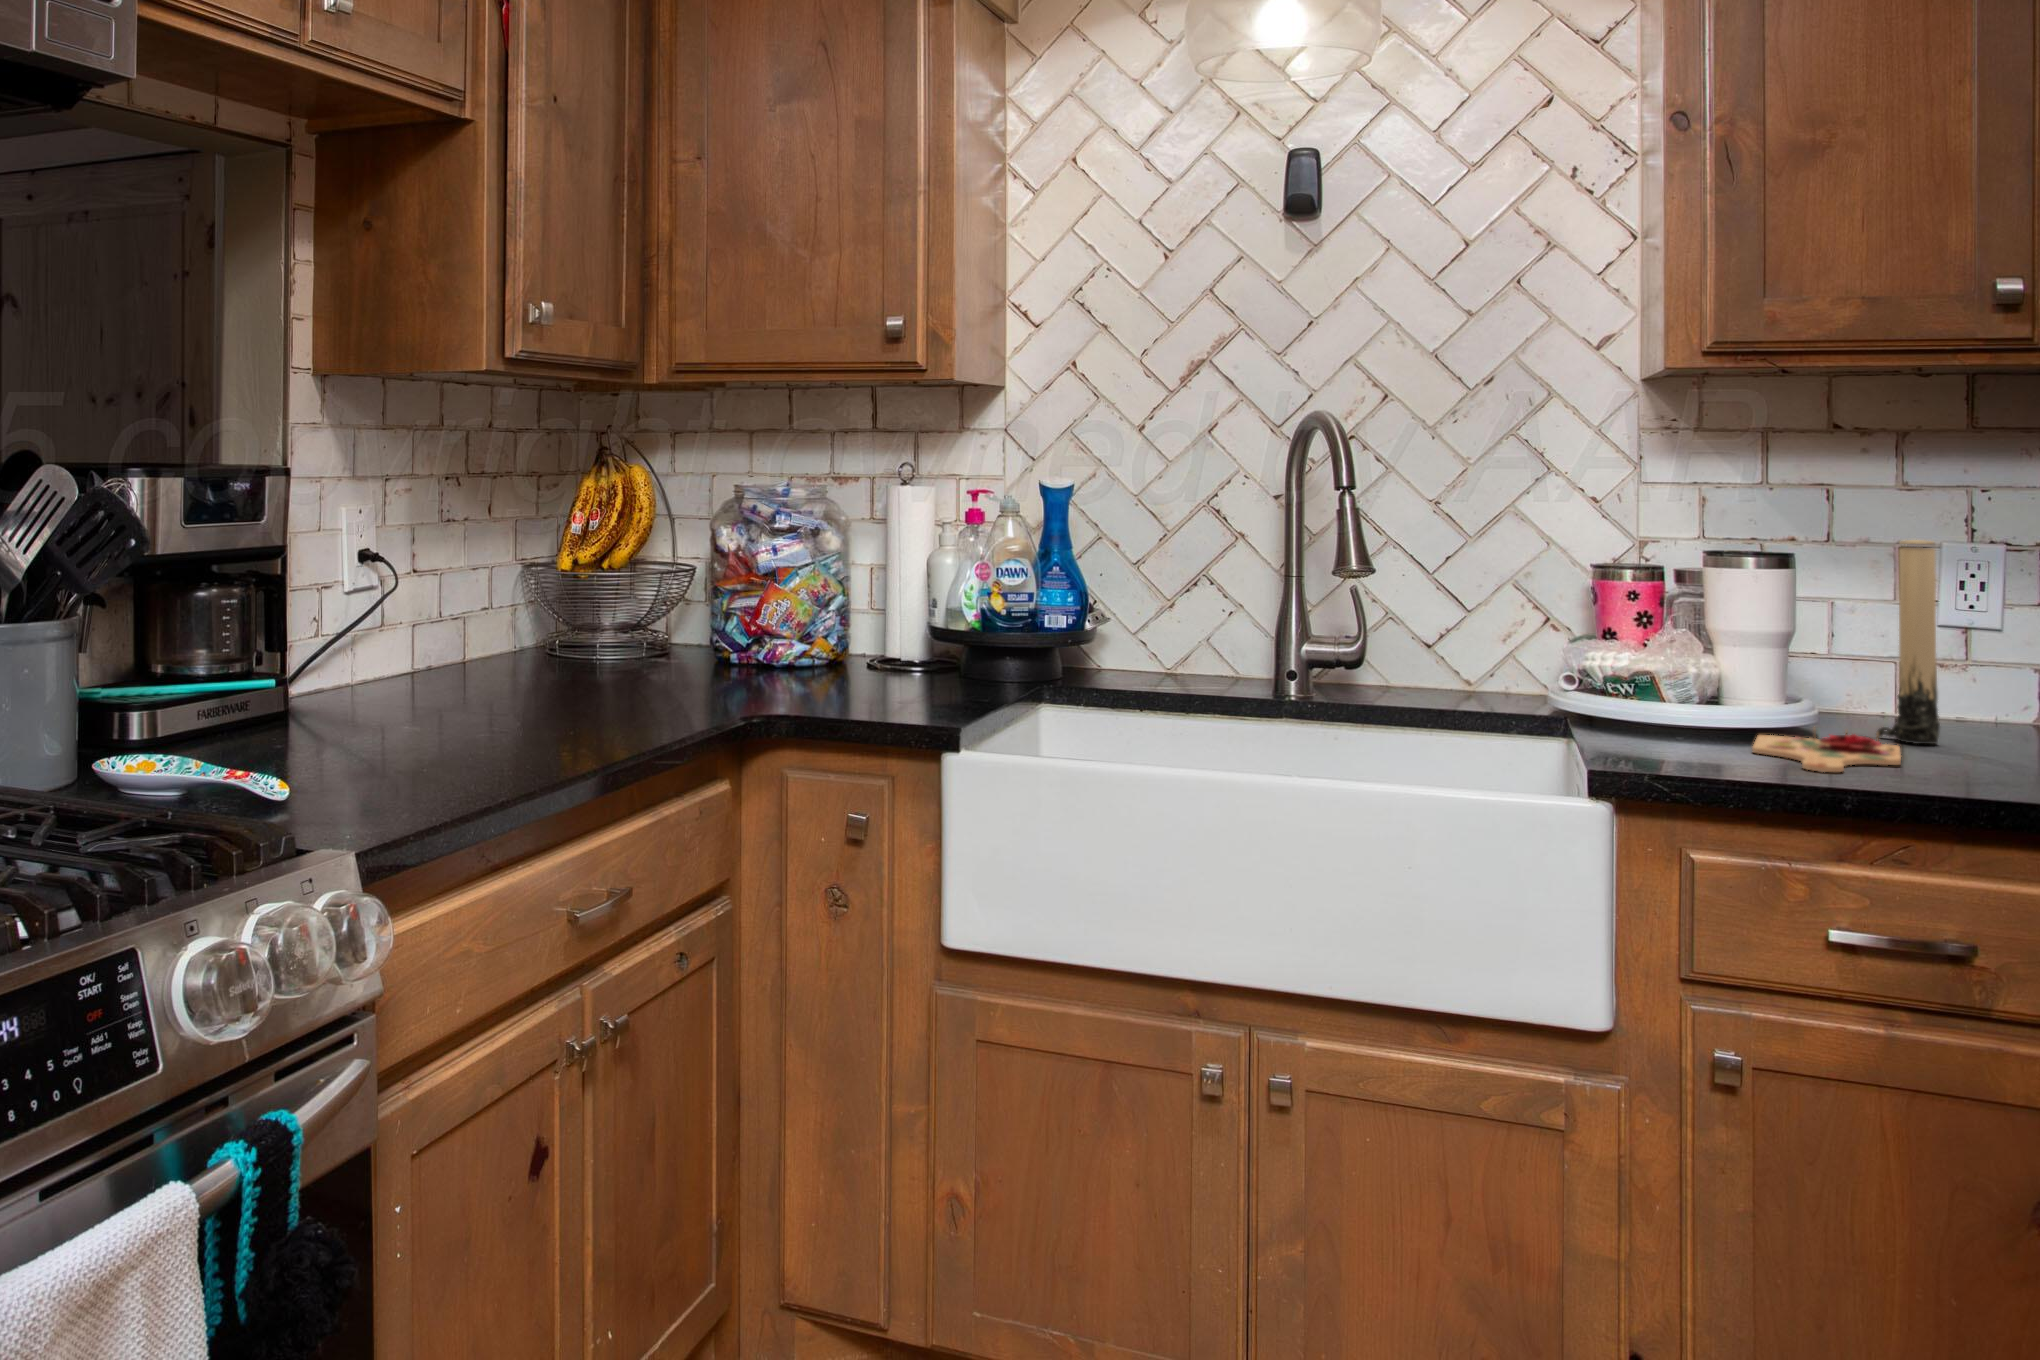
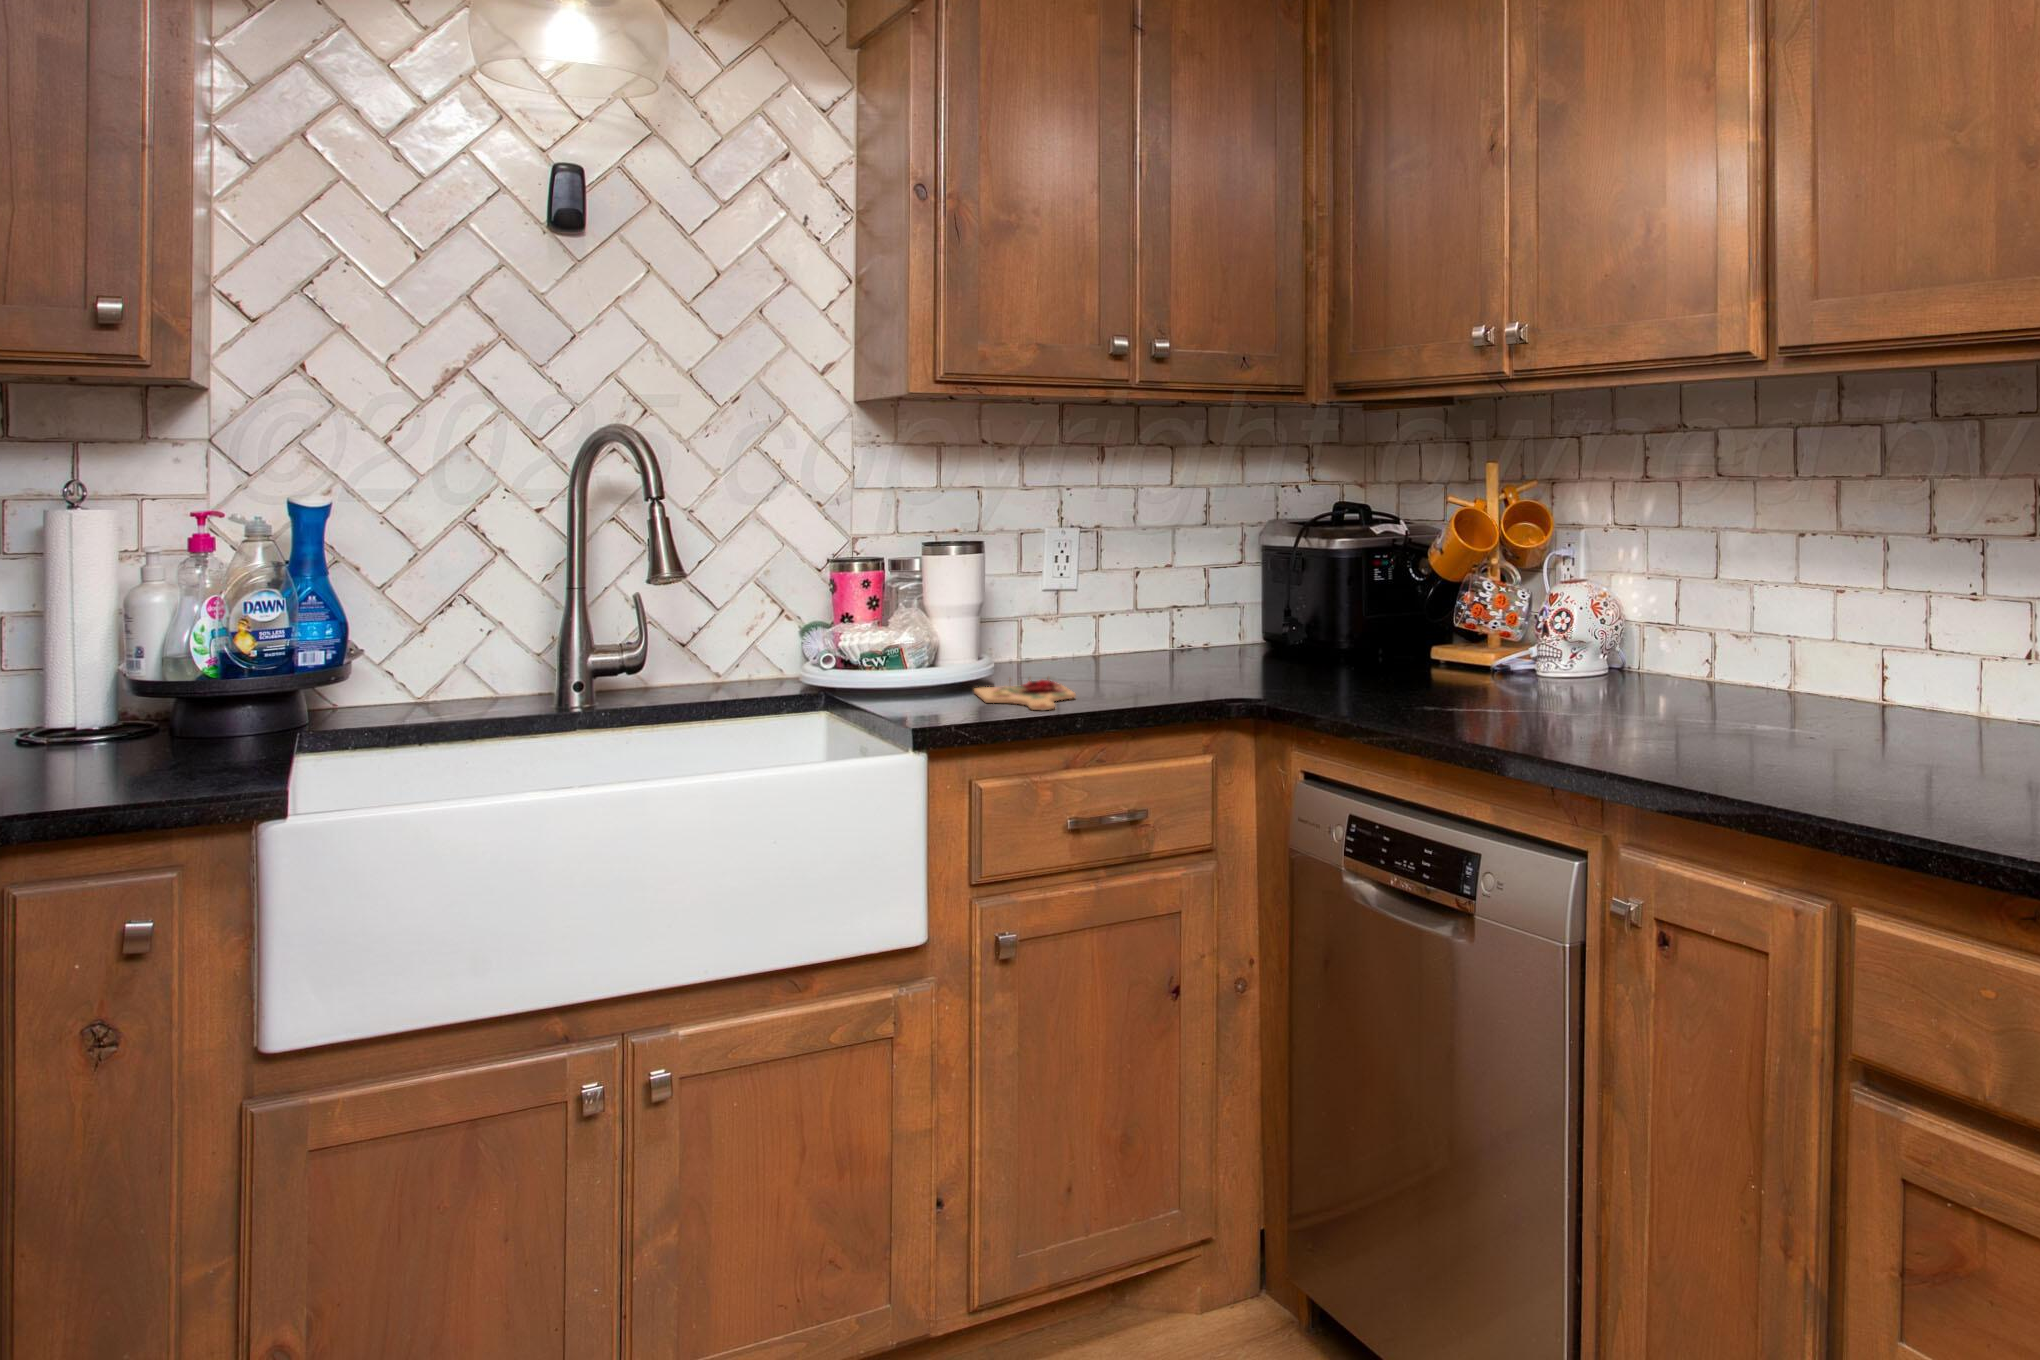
candle: present [1878,540,1940,744] -> none [1030,532,1071,681]

